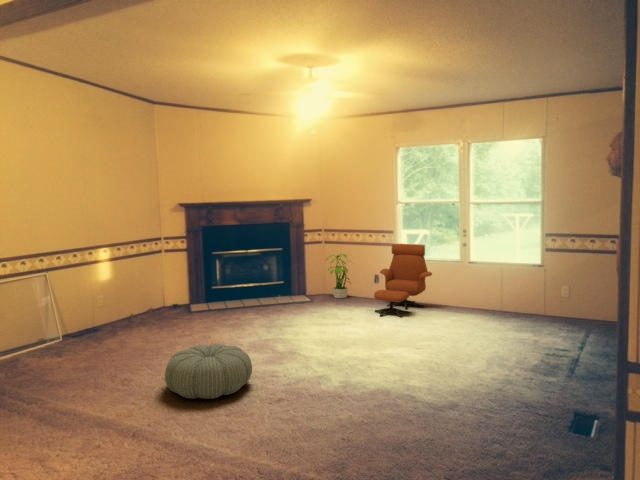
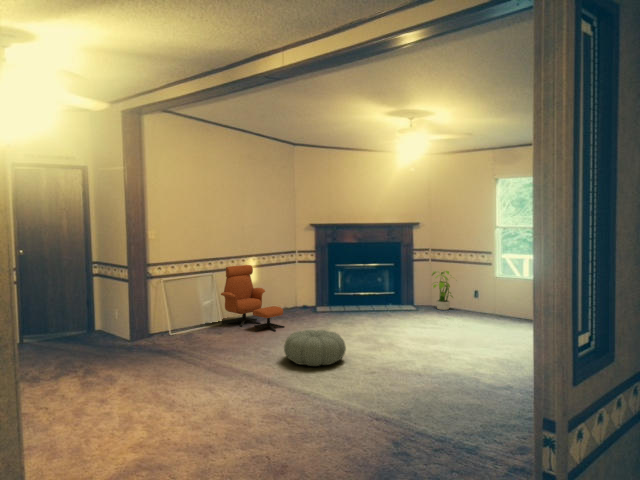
lounge chair: present [374,244,432,317] -> present [221,265,284,331]

